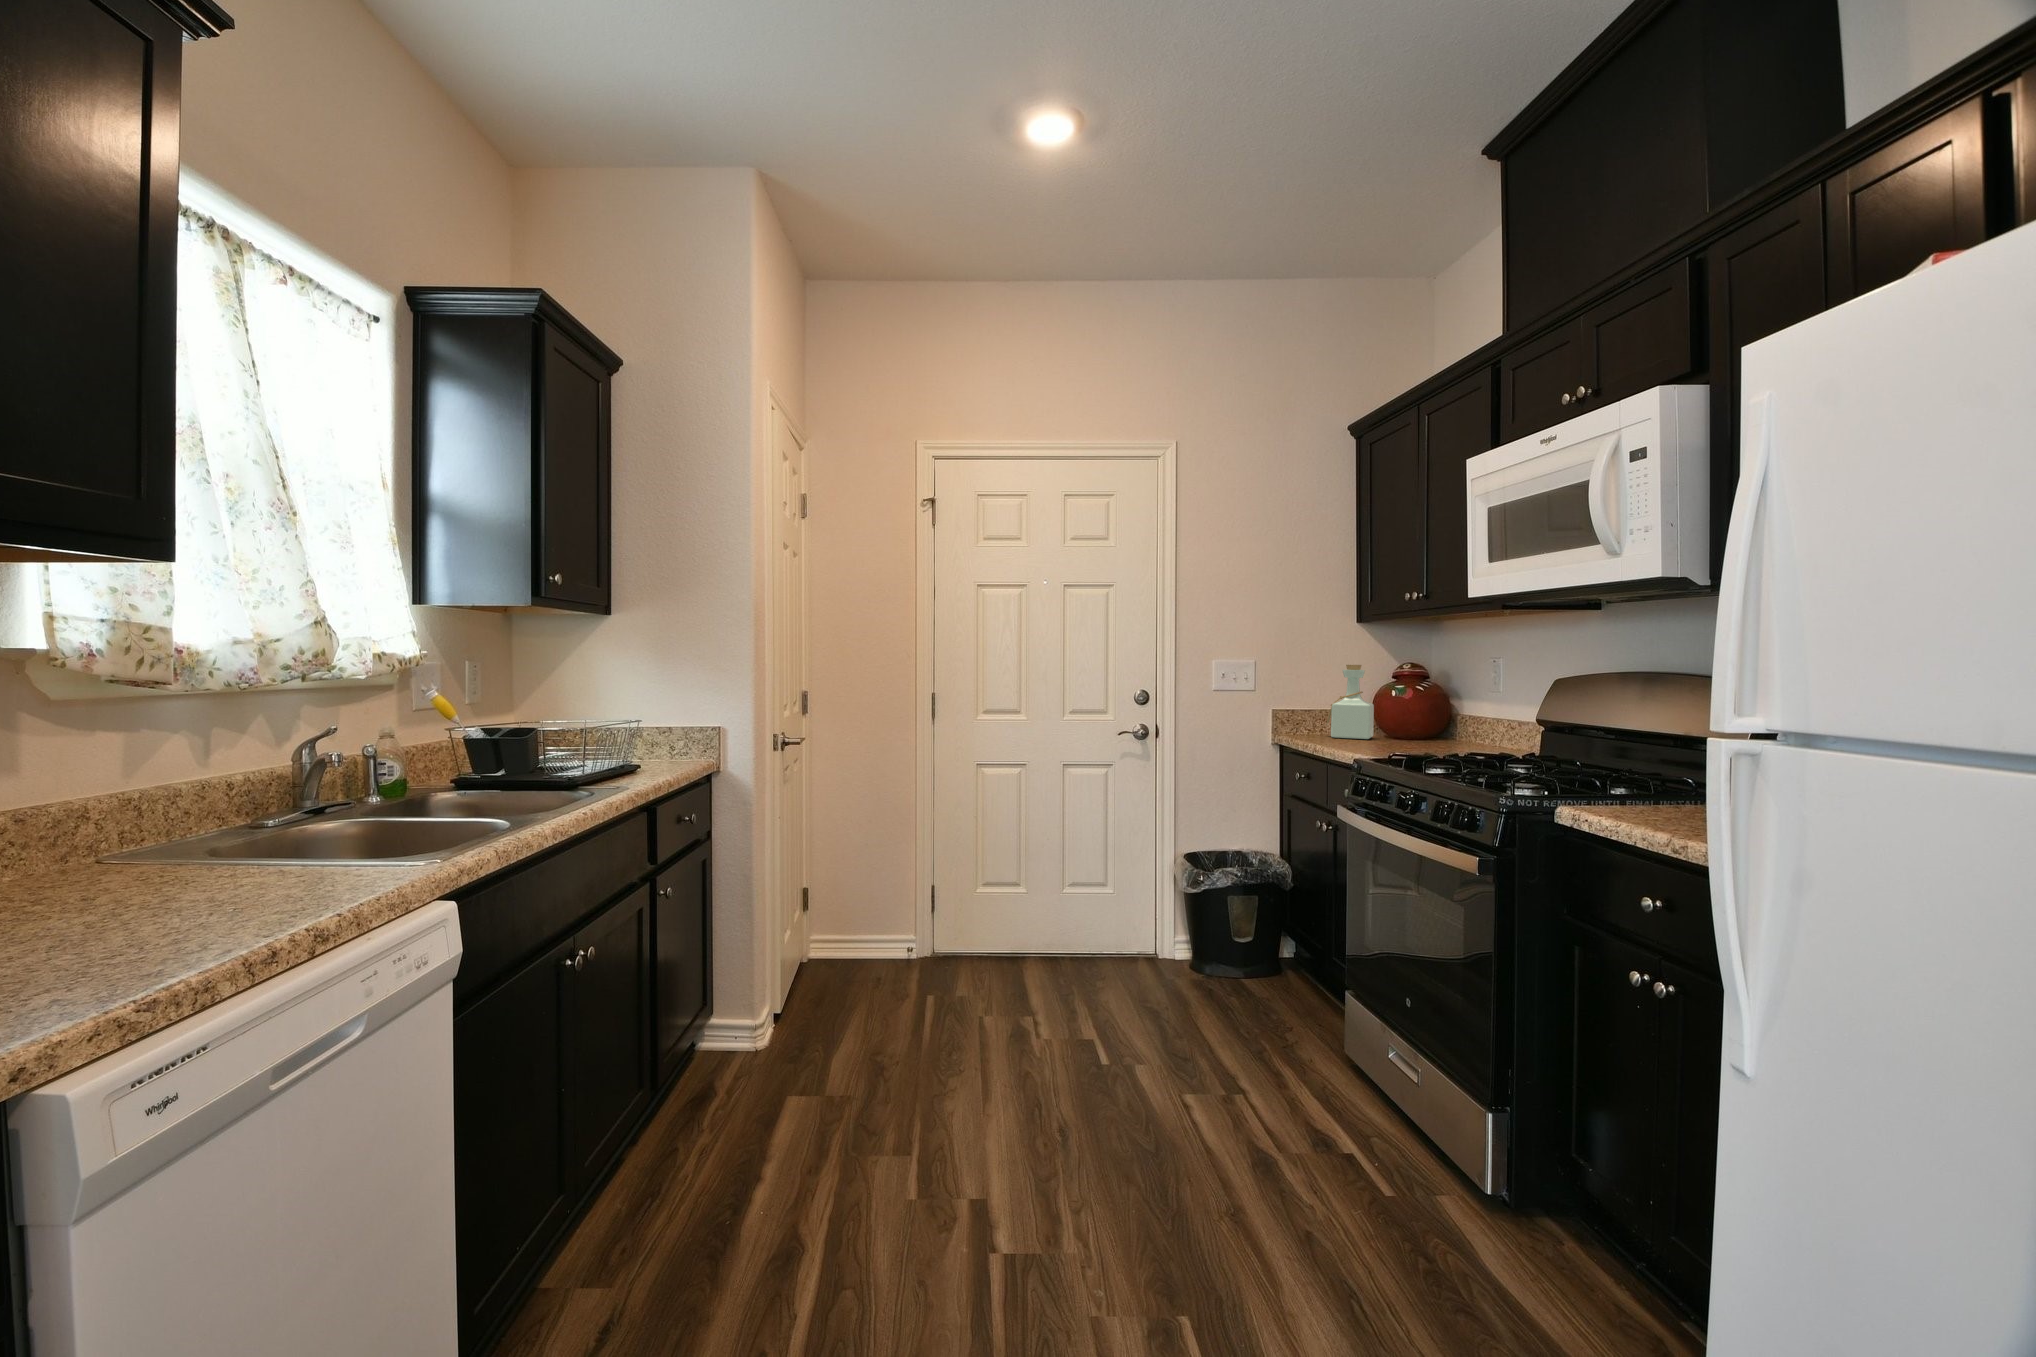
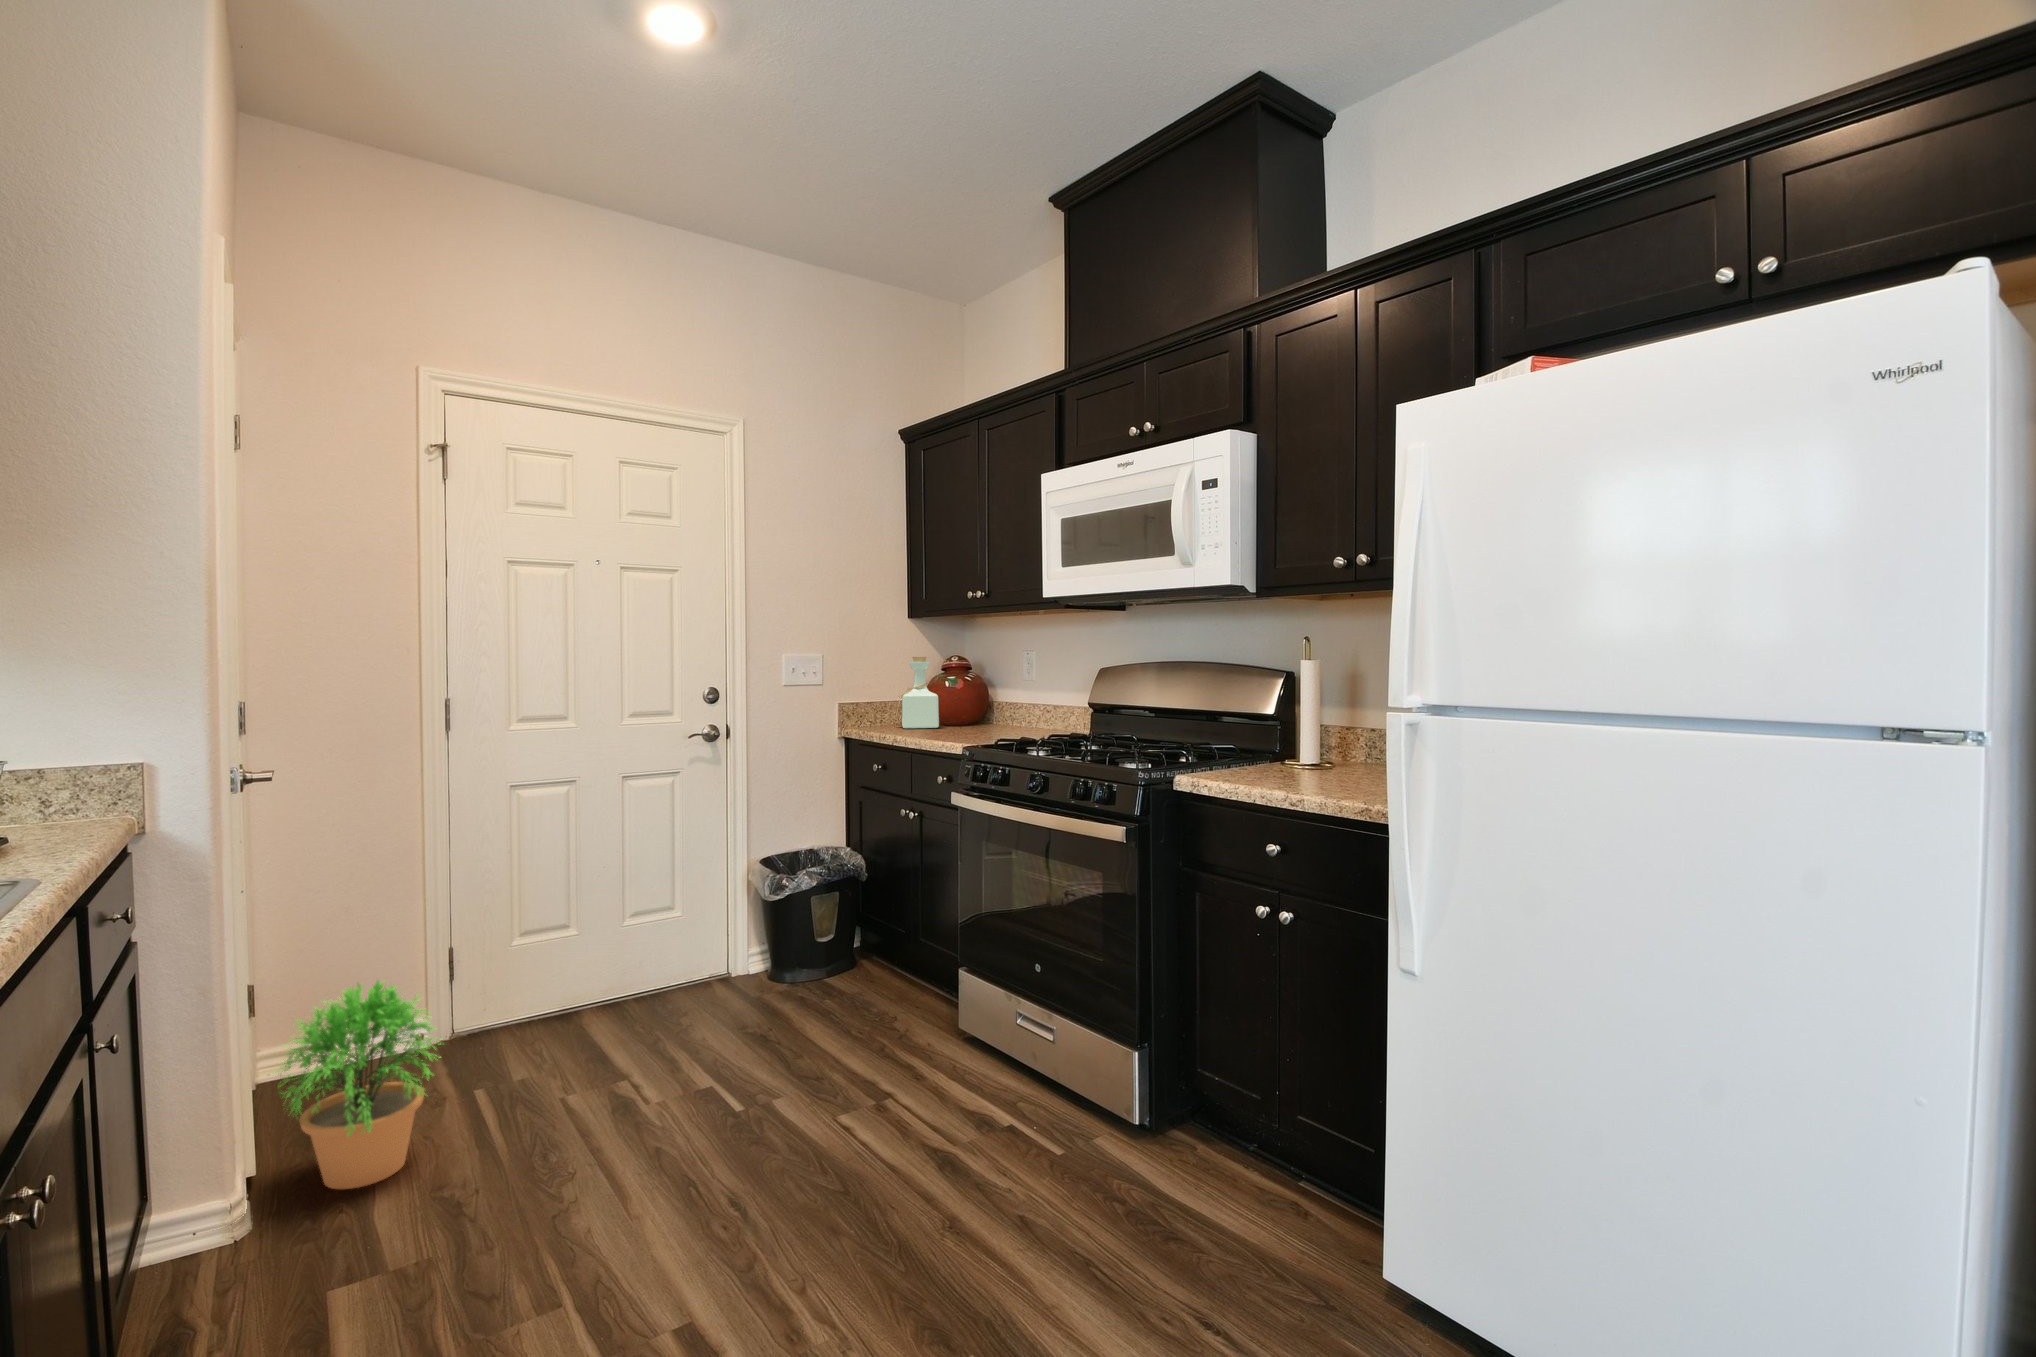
potted plant: none [787,893,897,1045] -> present [276,980,441,1189]

